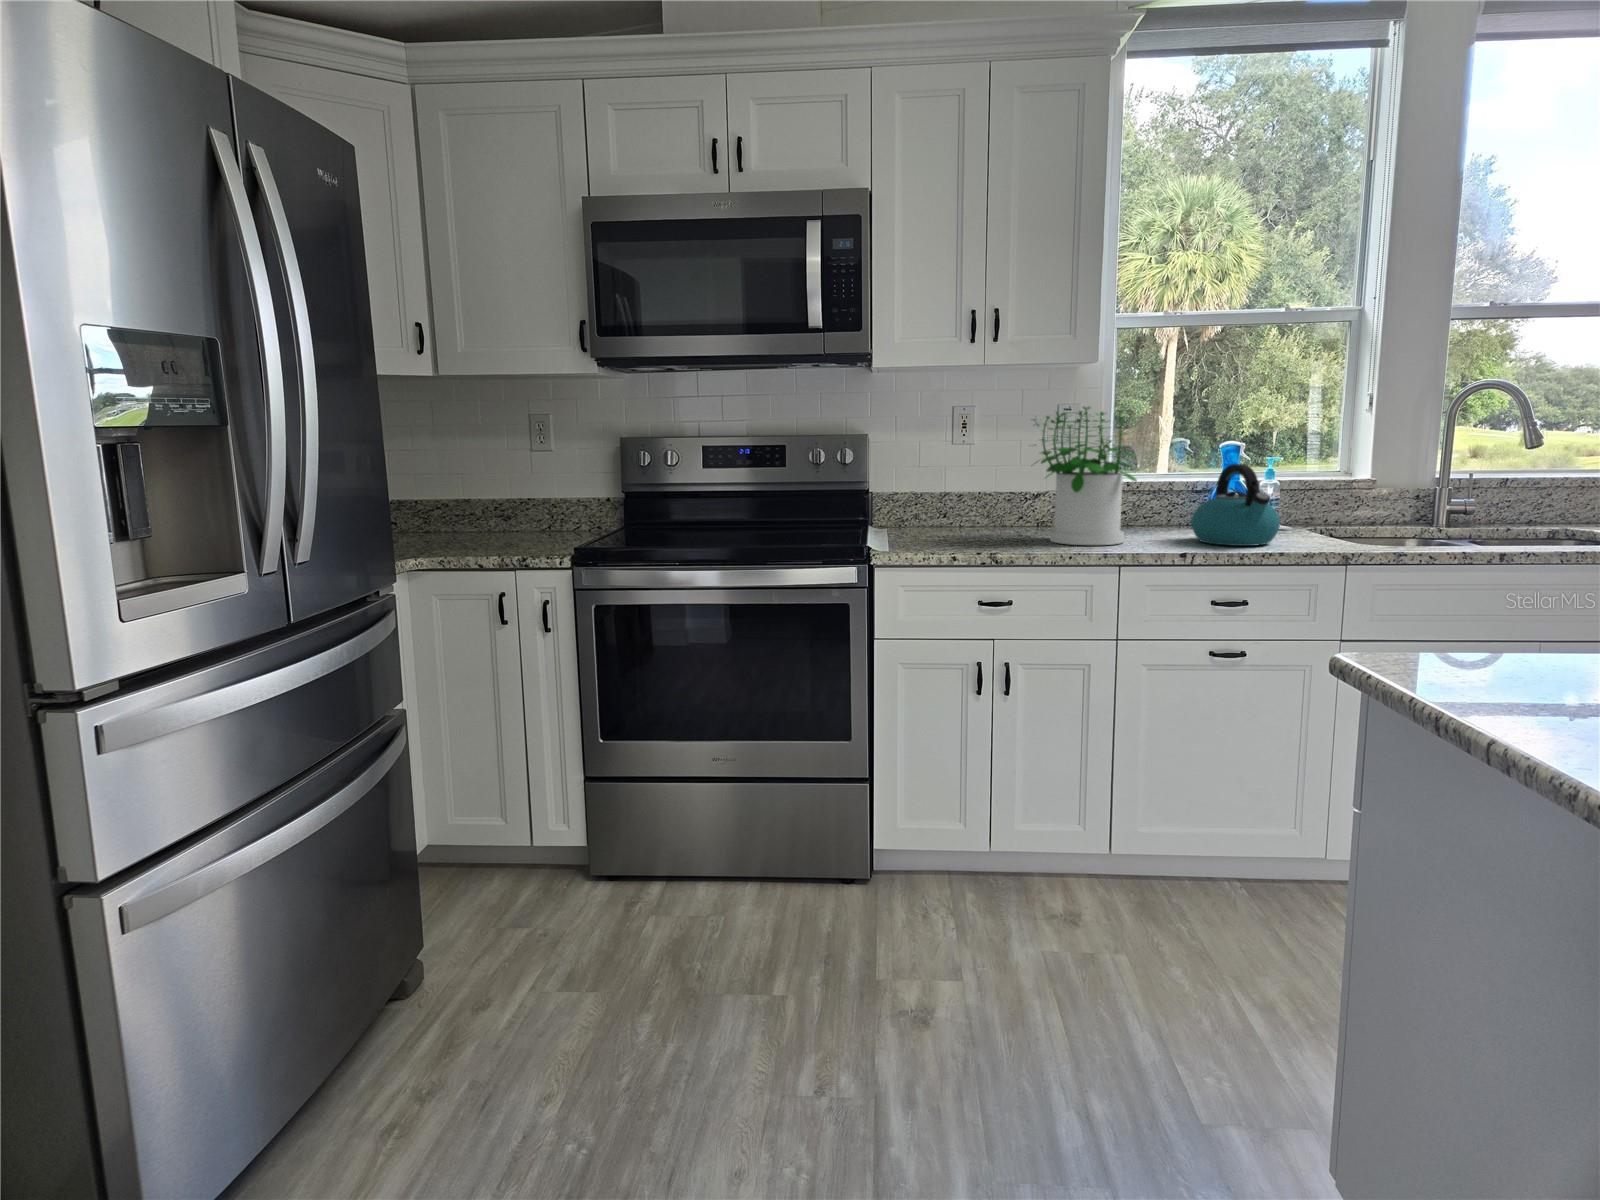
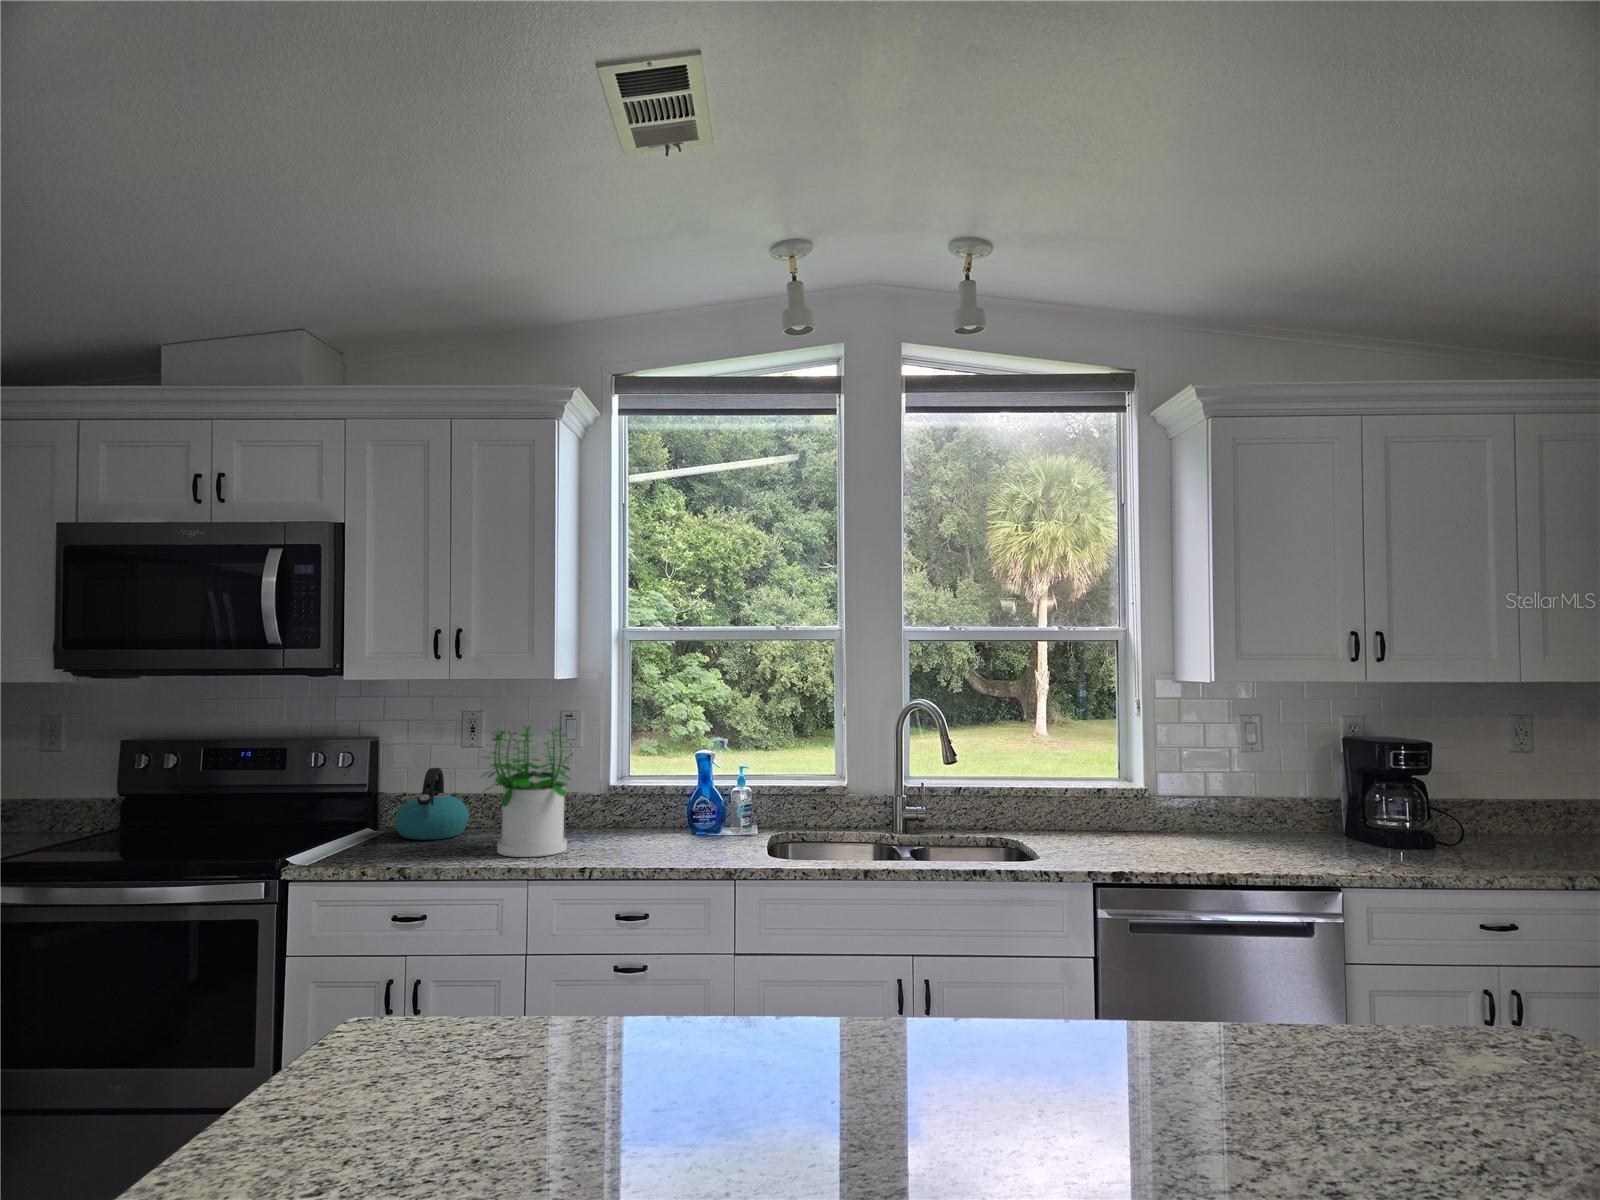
kettle: present [1191,464,1280,546] -> present [395,768,469,840]

